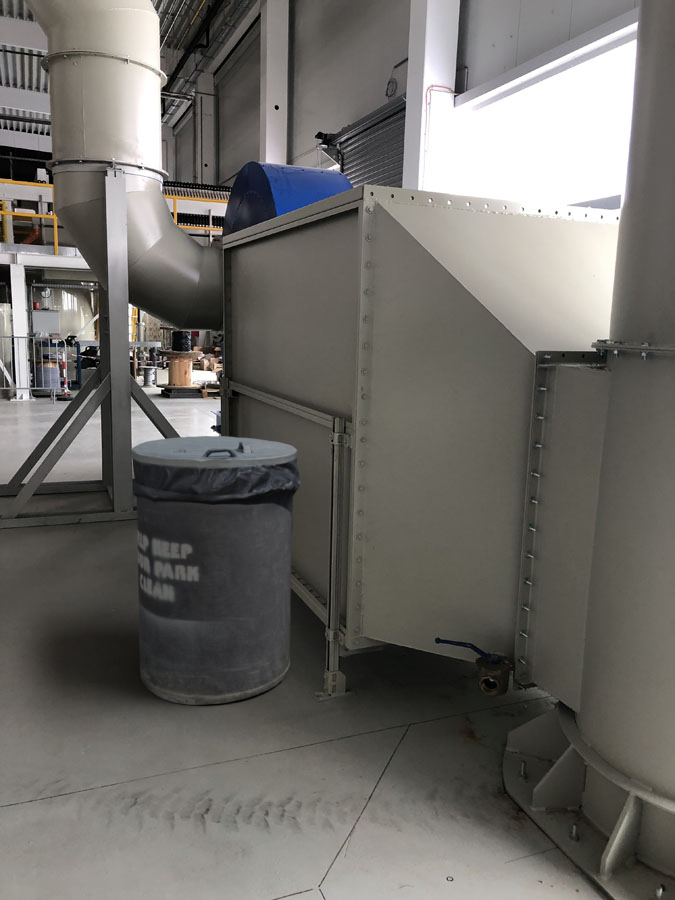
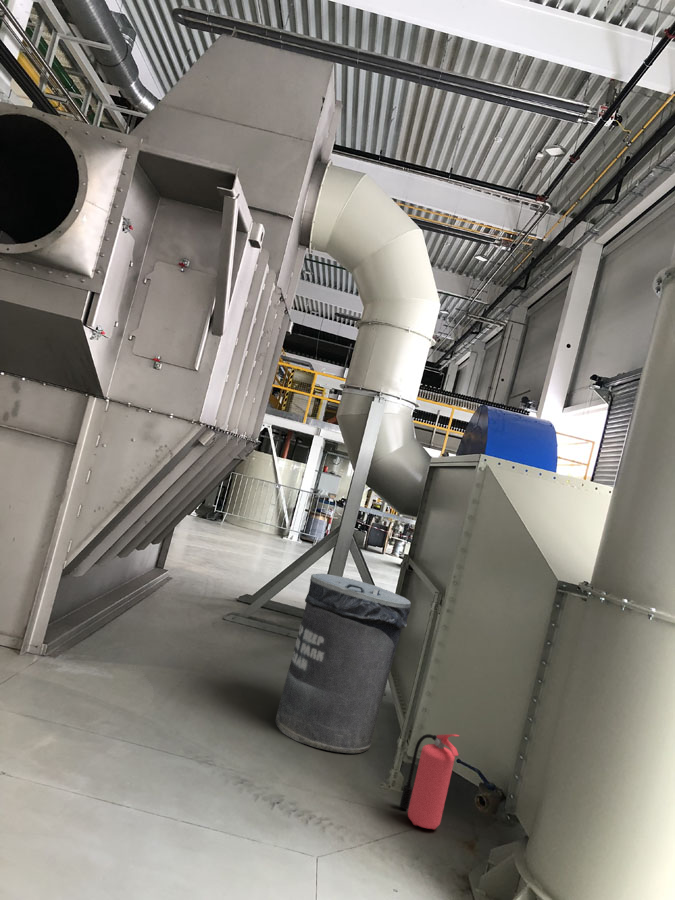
fire extinguisher: none [395,633,483,777] -> present [400,734,459,829]

